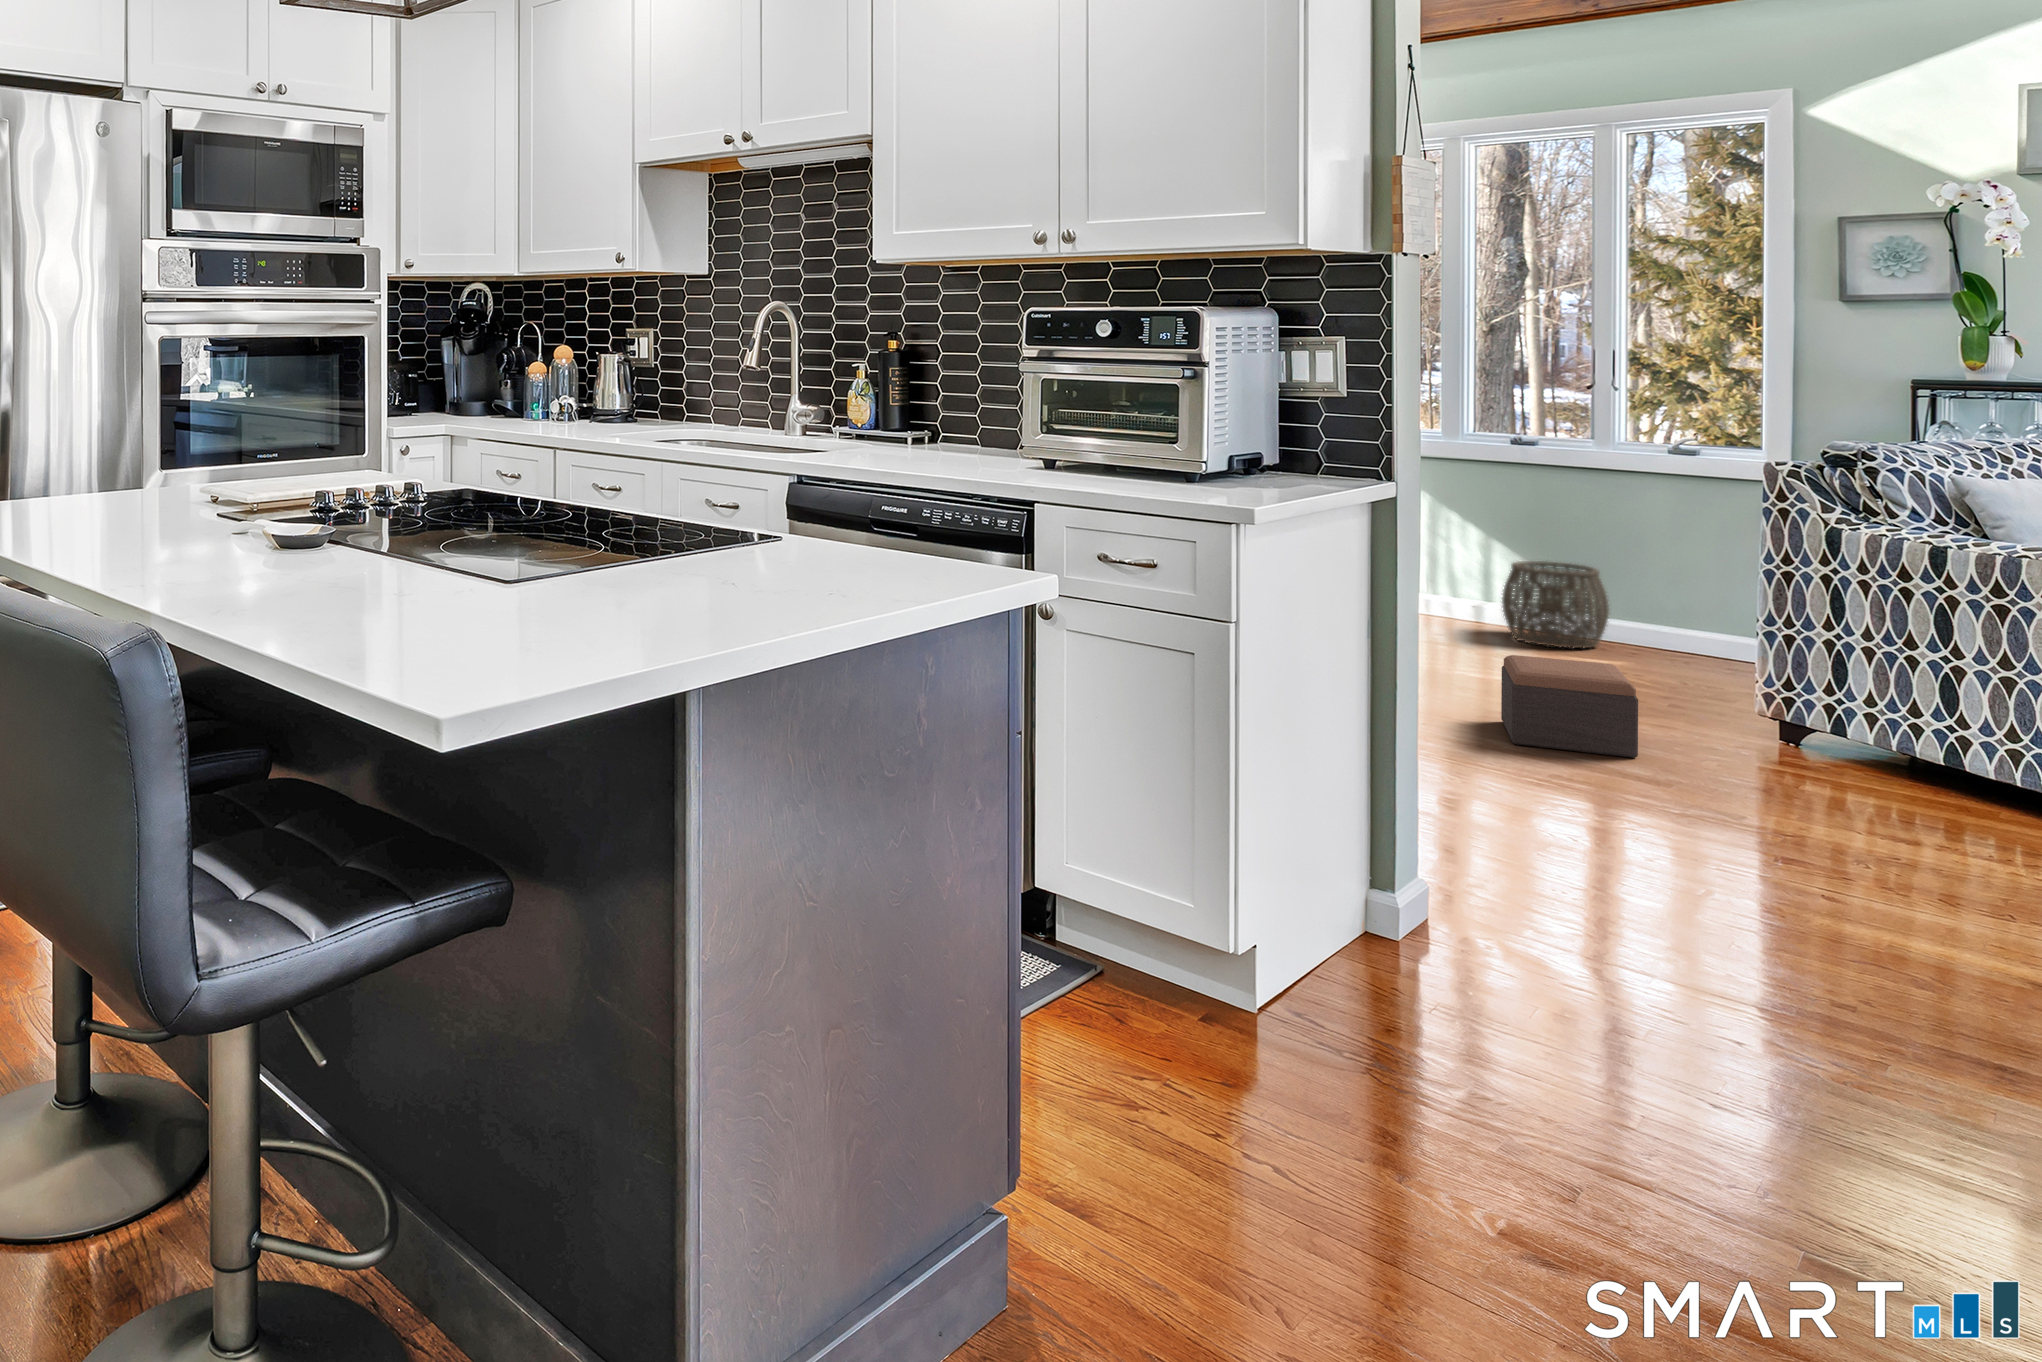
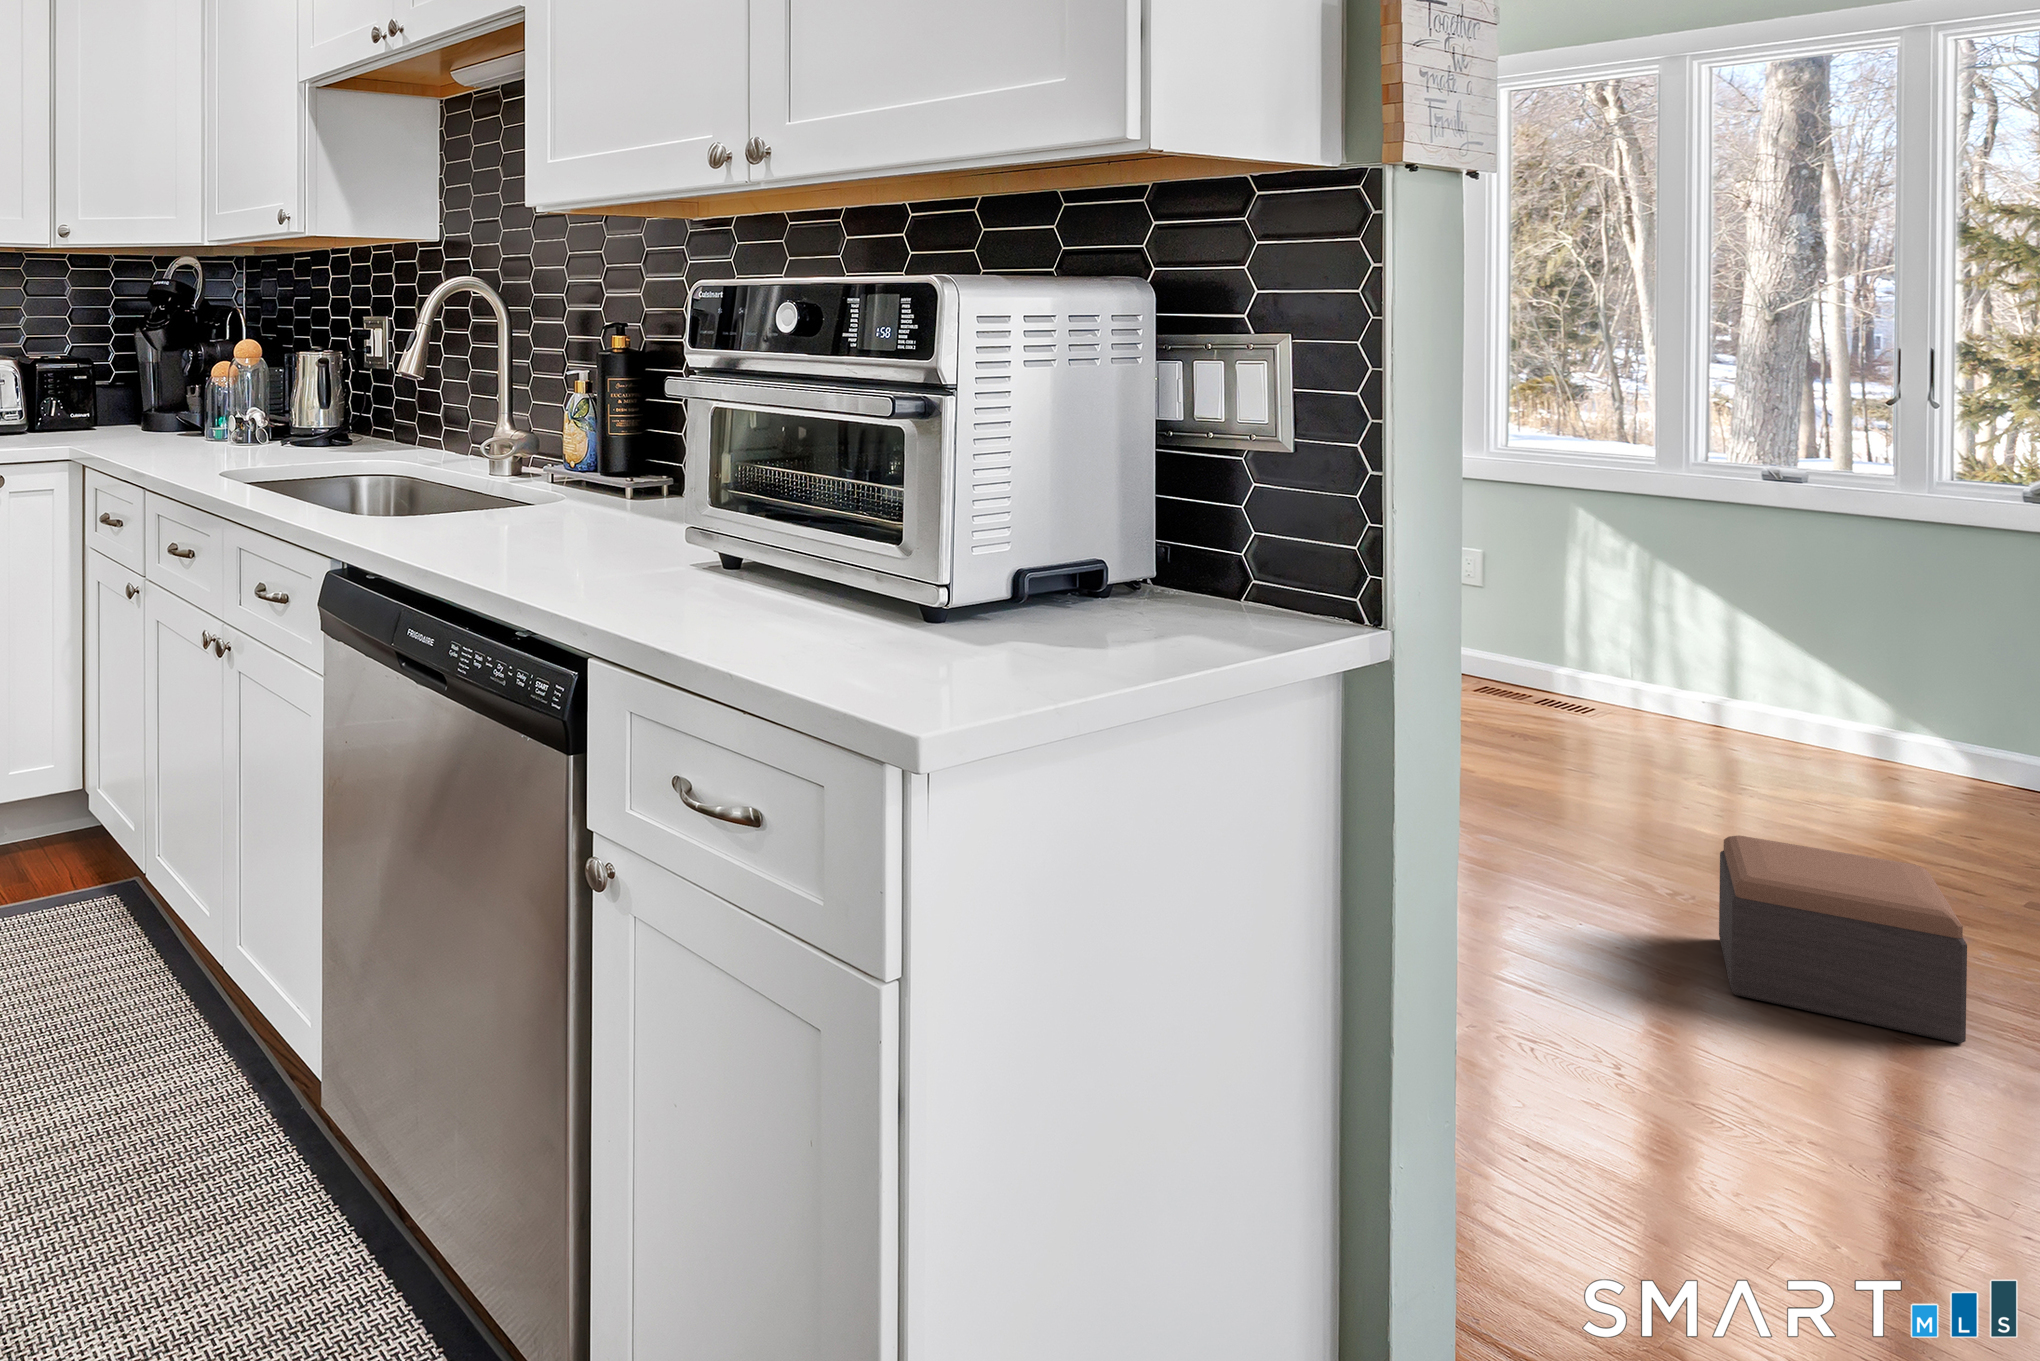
woven basket: present [1502,561,1609,648] -> none [1742,649,1922,789]

